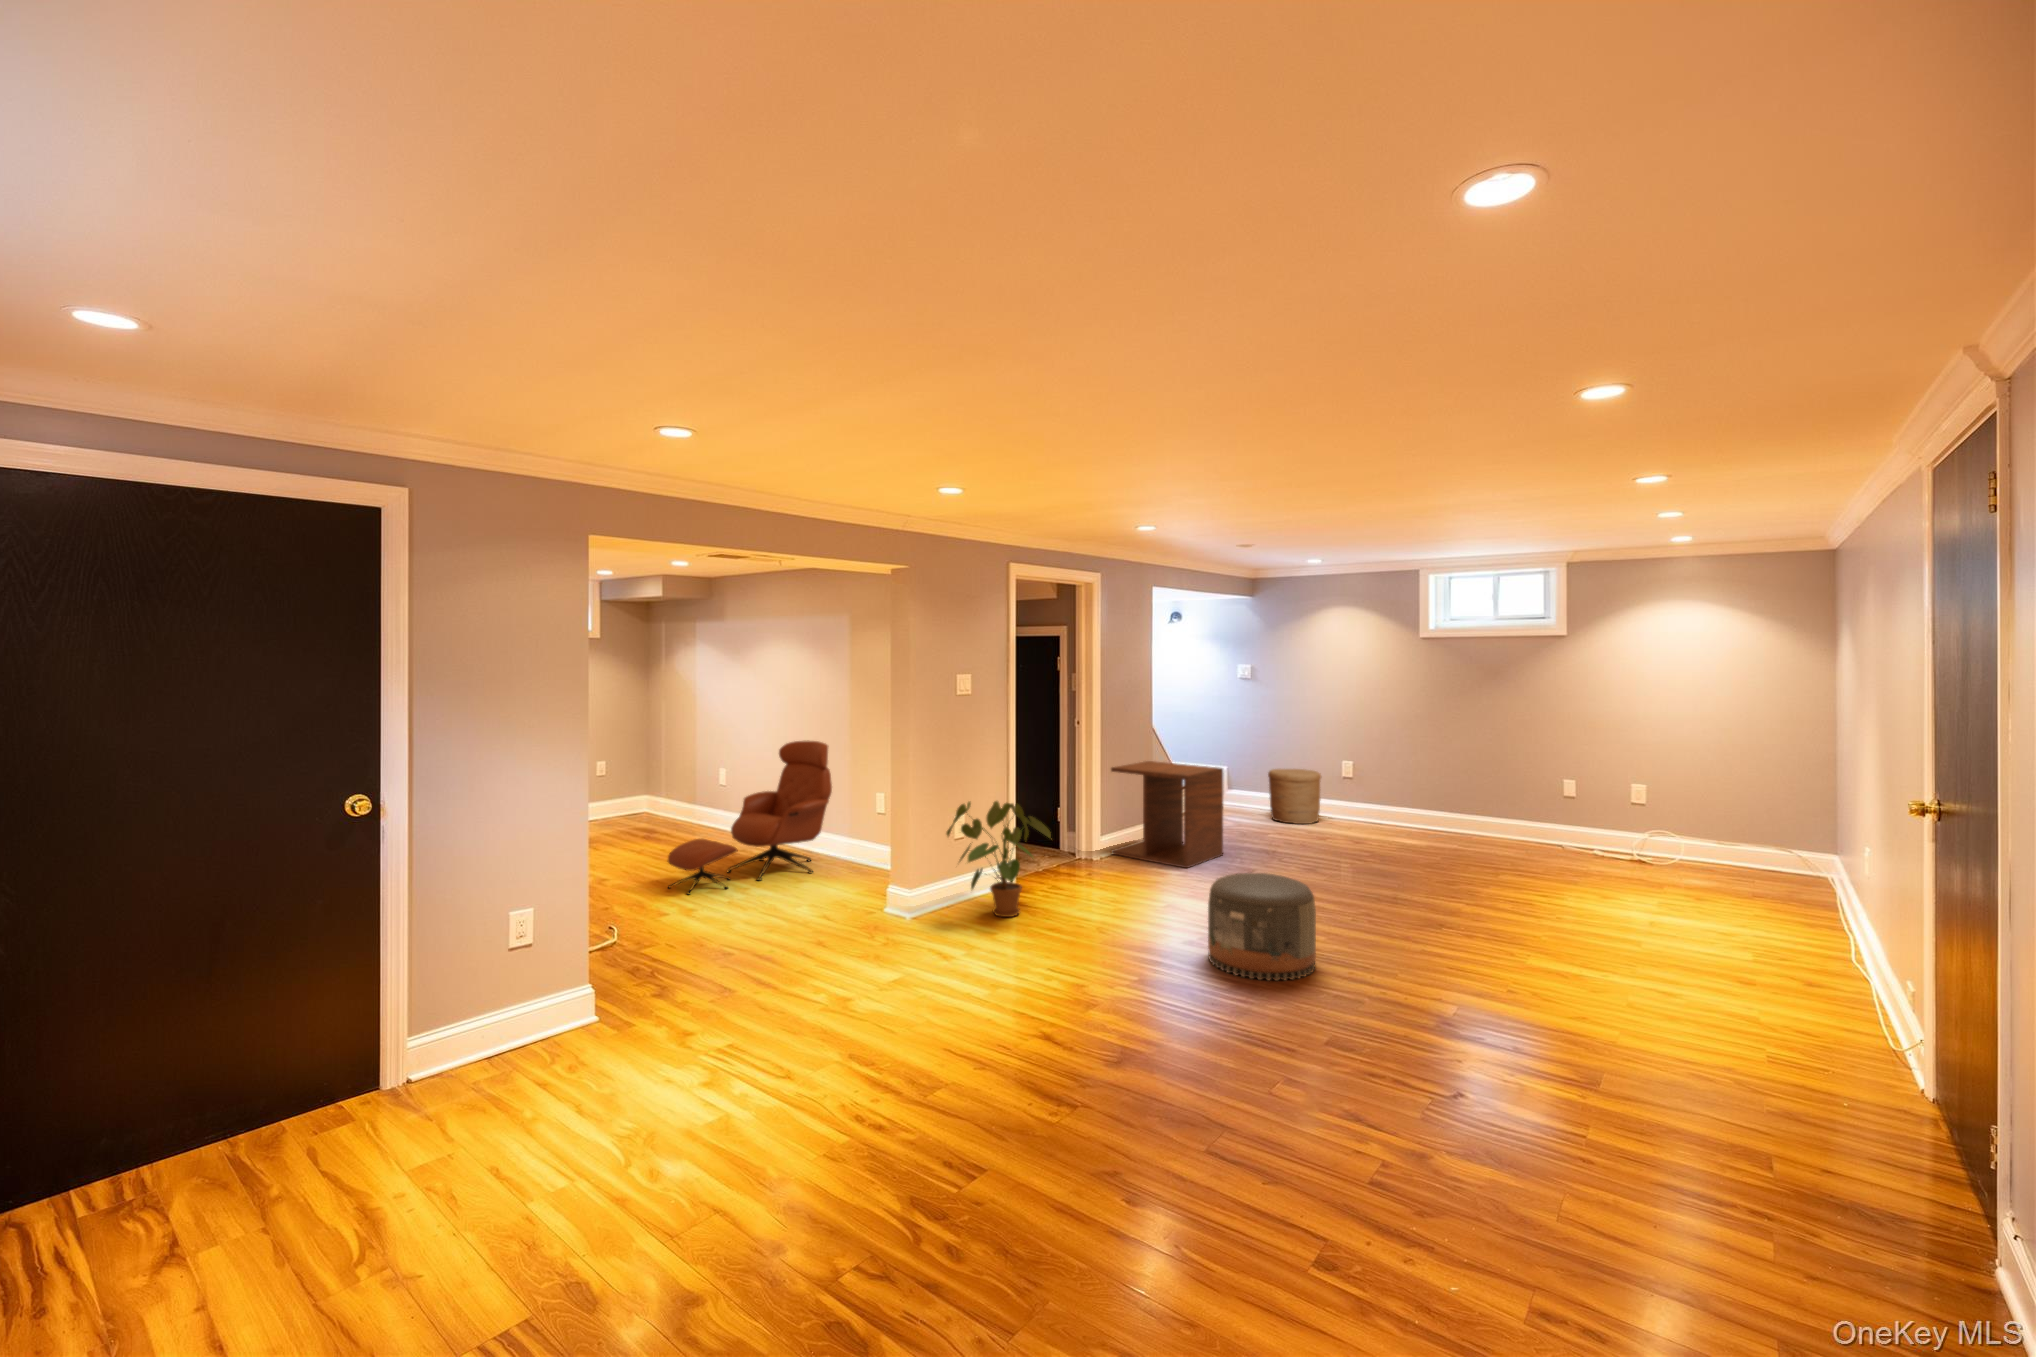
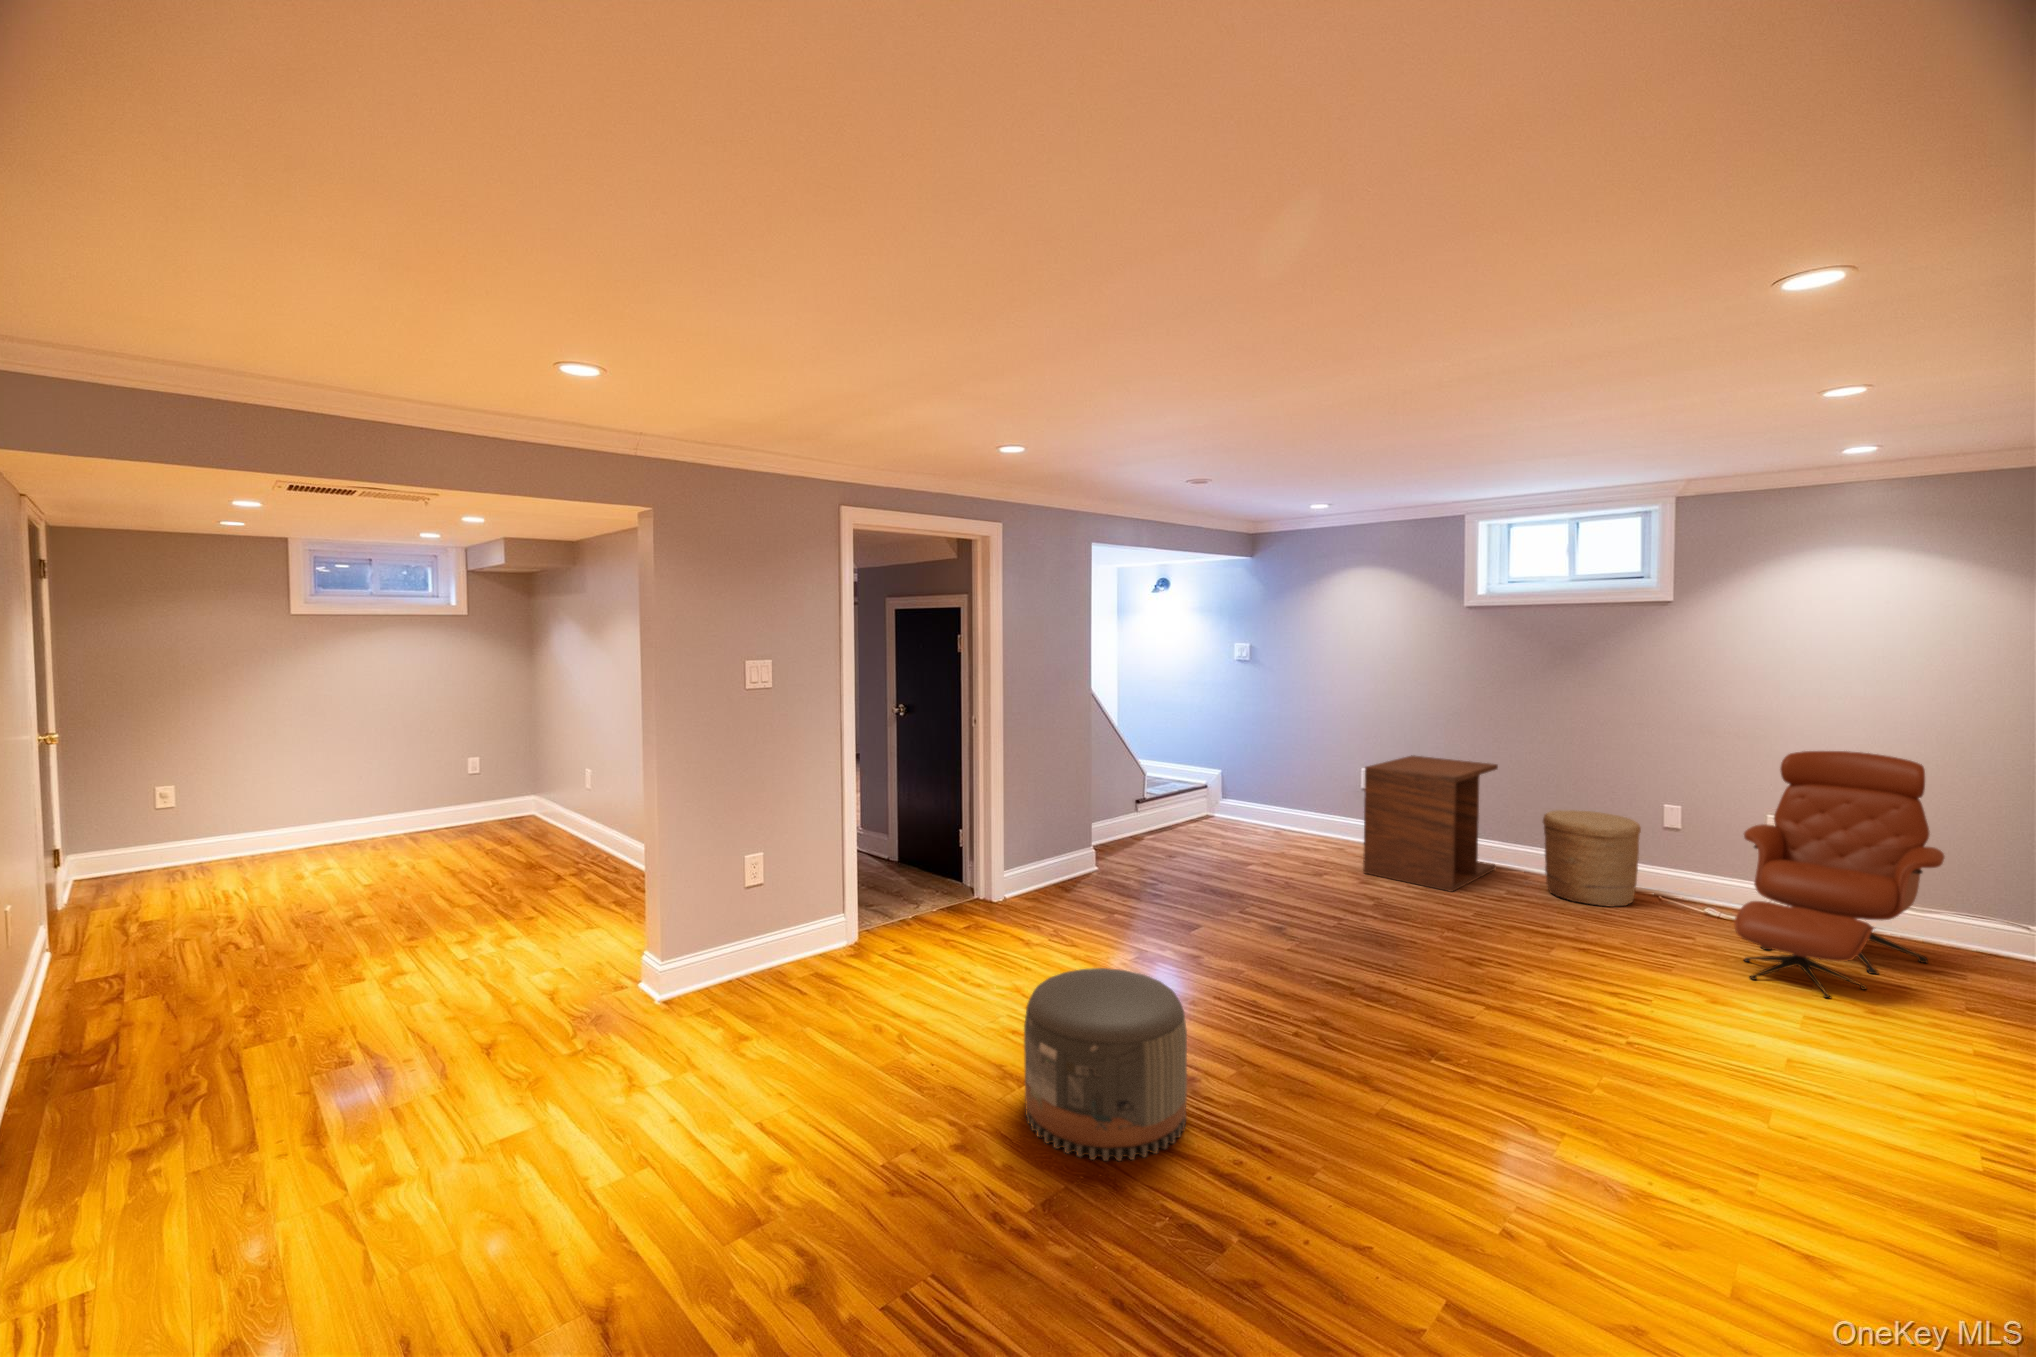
lounge chair: present [667,741,832,894] -> present [1734,751,1944,998]
side table: present [1111,761,1223,868] -> present [1363,755,1498,892]
woven basket: present [1268,769,1321,824] -> present [1543,810,1641,907]
house plant: present [946,801,1051,917] -> none [734,831,888,999]

